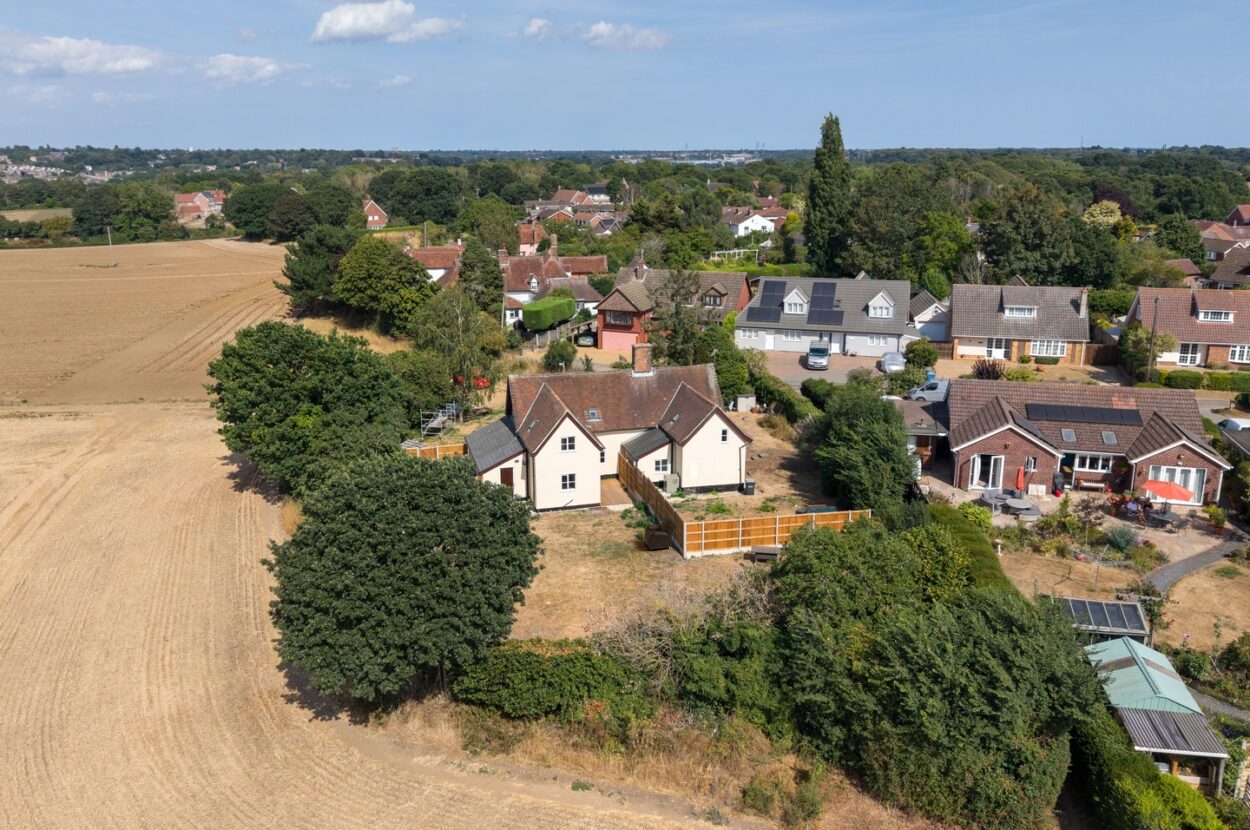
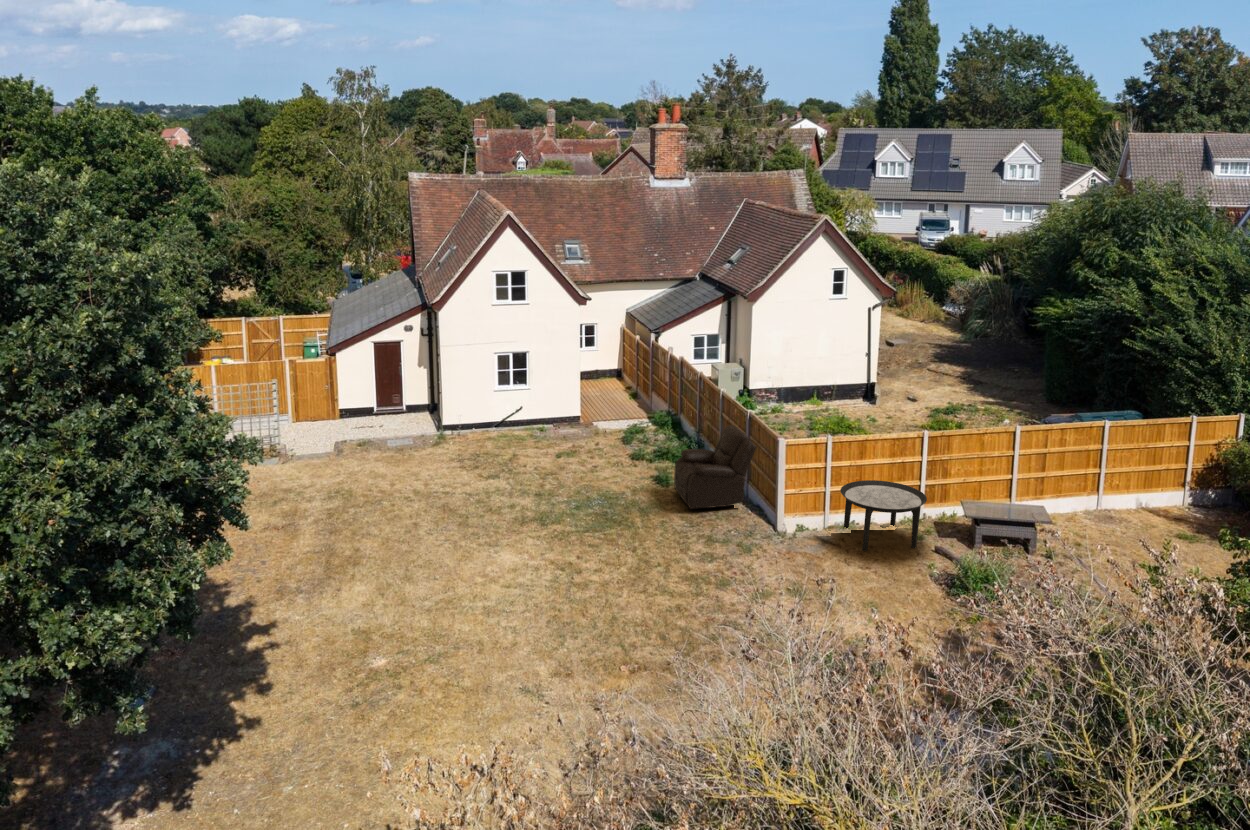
round table: none [706,538,738,565] -> present [840,480,927,551]

